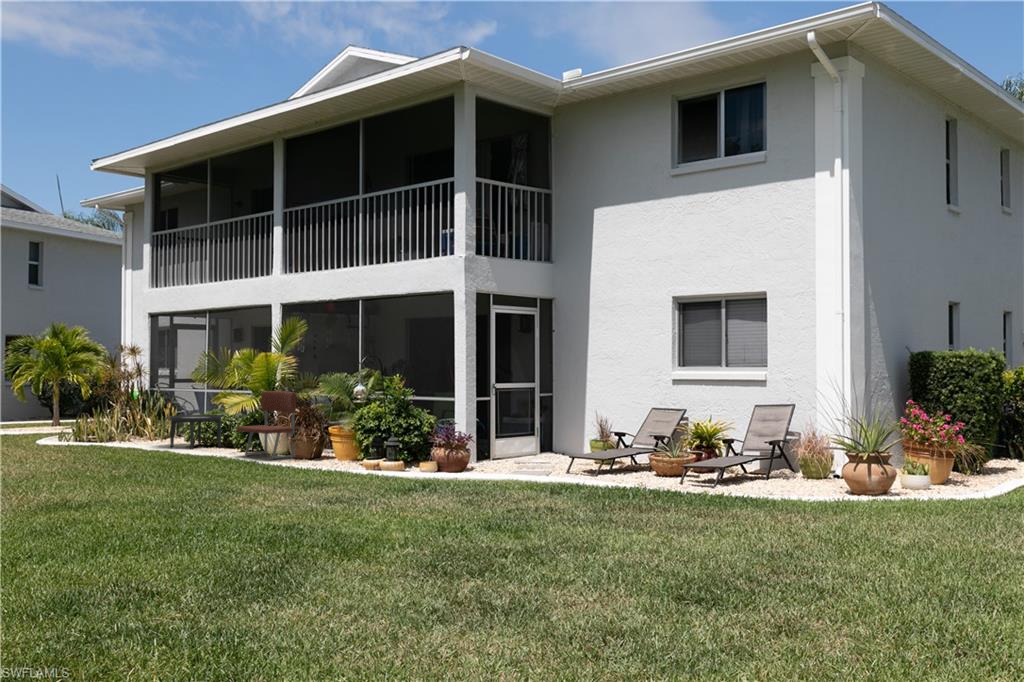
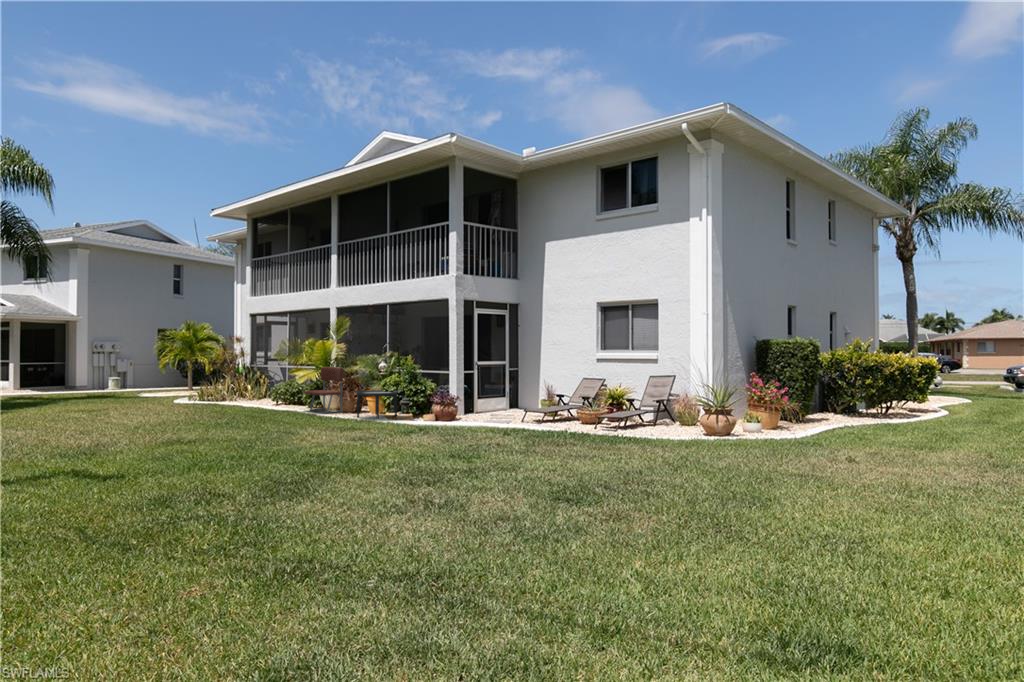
round table: present [168,414,223,449] -> present [356,390,398,419]

